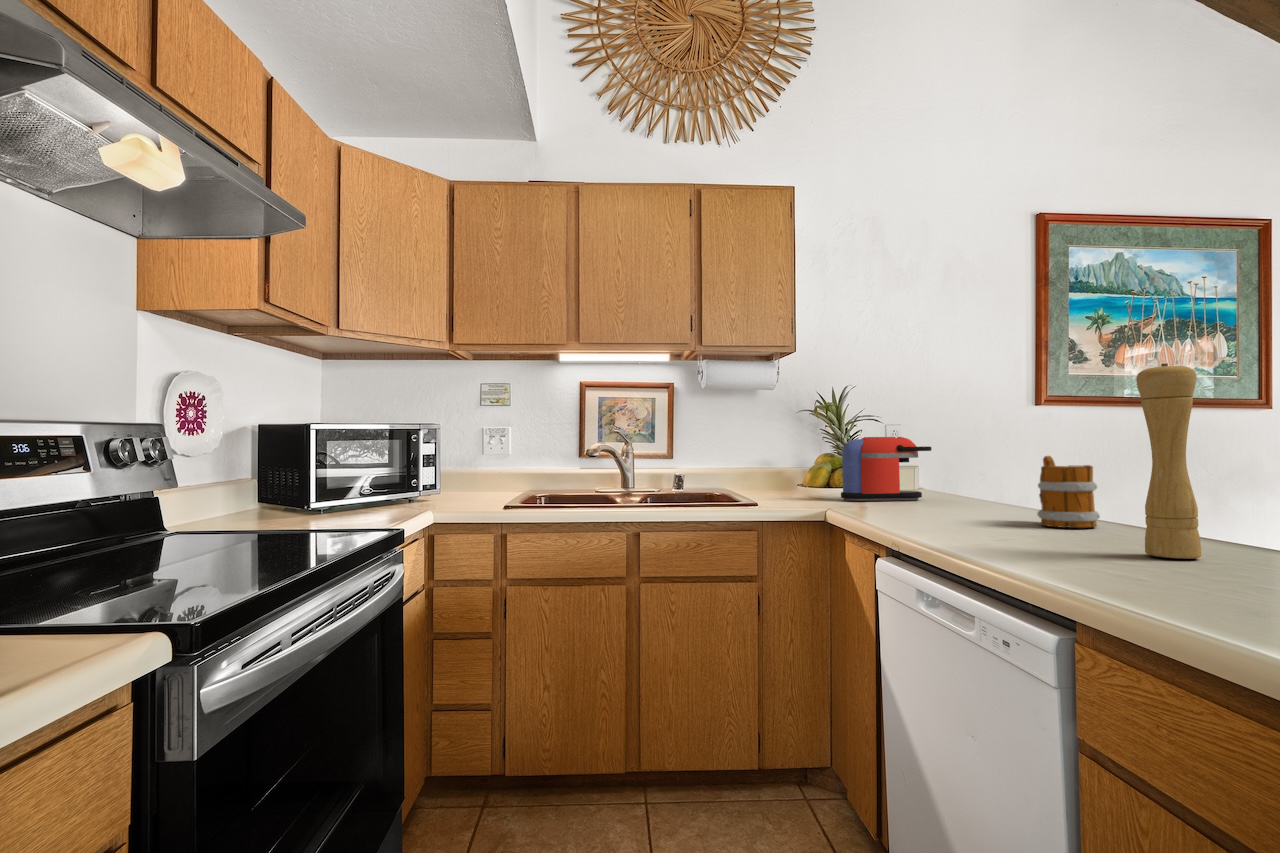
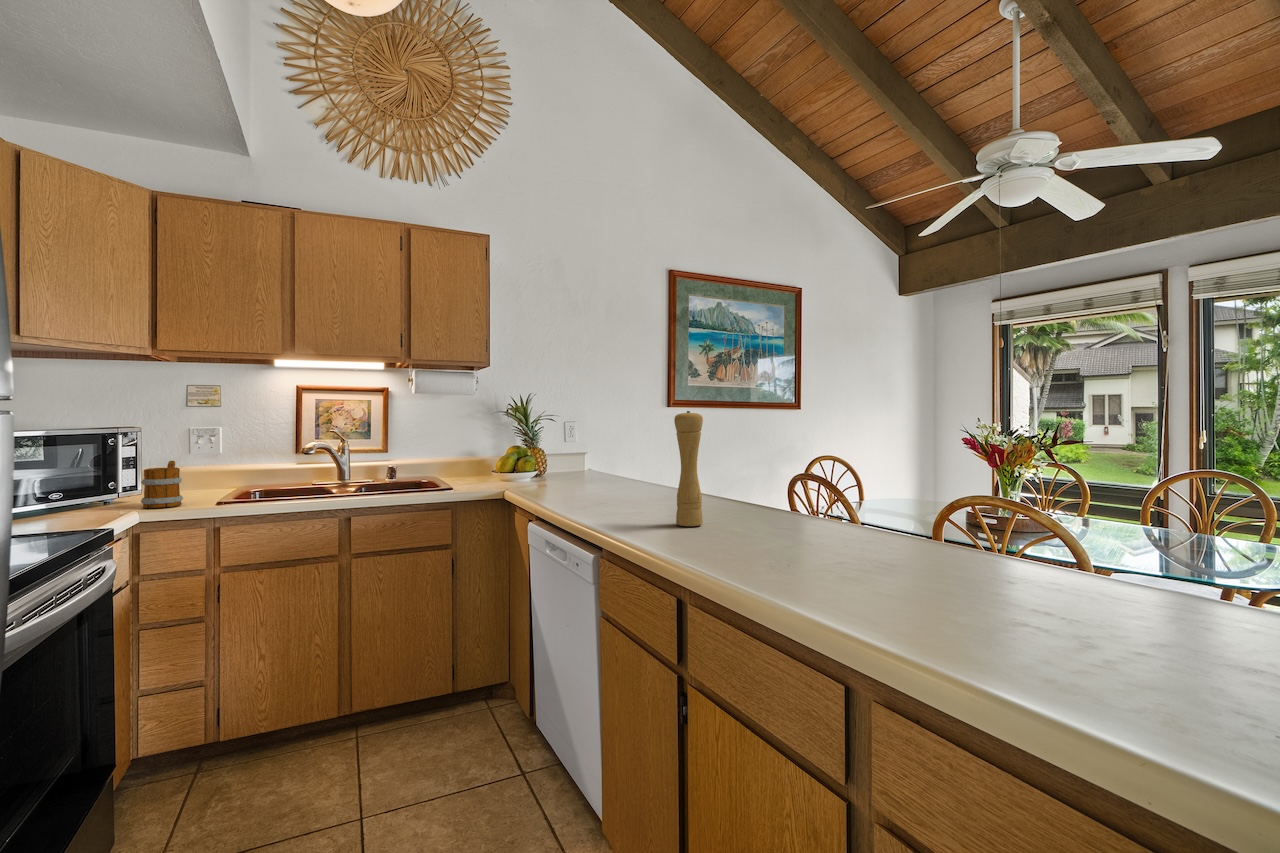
coffee maker: present [841,437,932,501] -> none [522,435,588,484]
mug: present [1037,456,1100,528] -> present [141,461,183,508]

